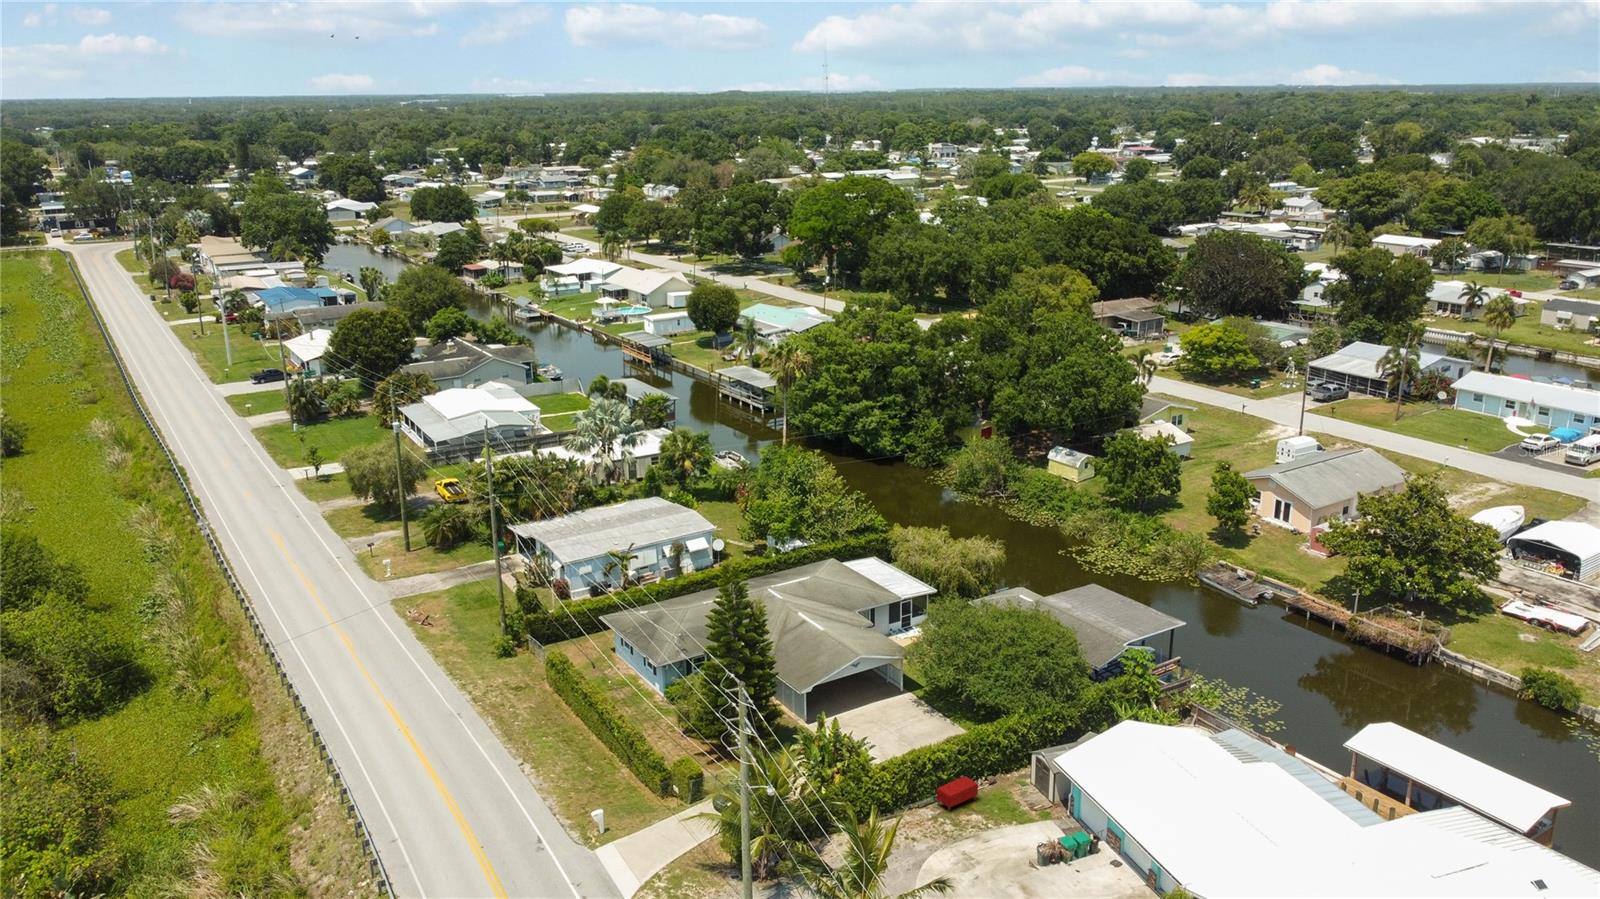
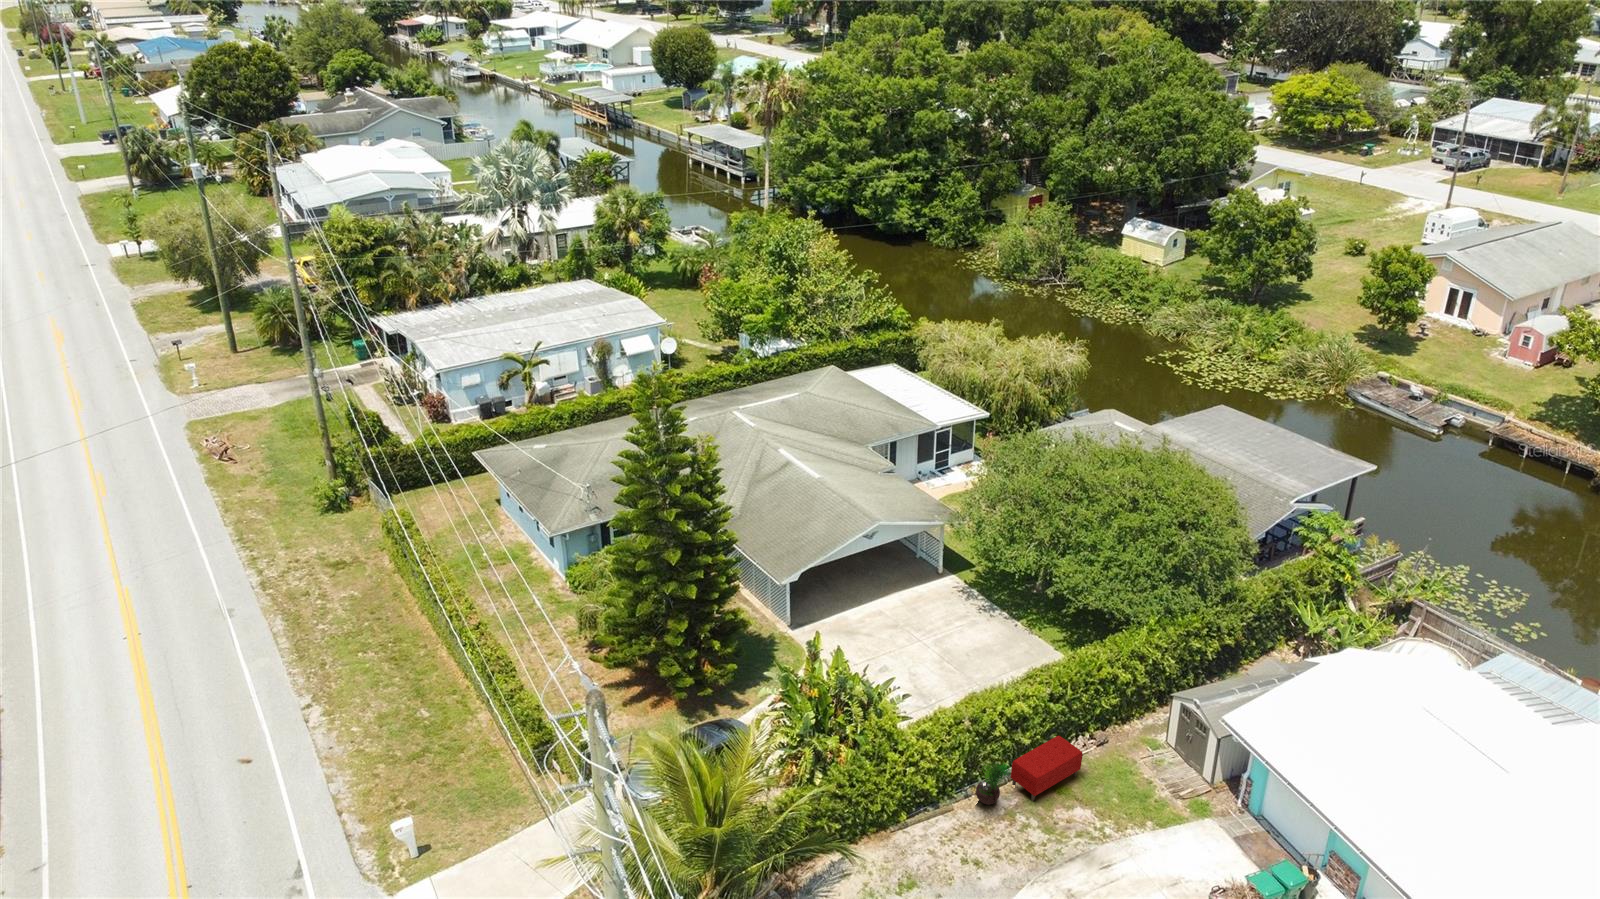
potted tree: none [916,786,935,813] -> present [976,764,1007,804]

